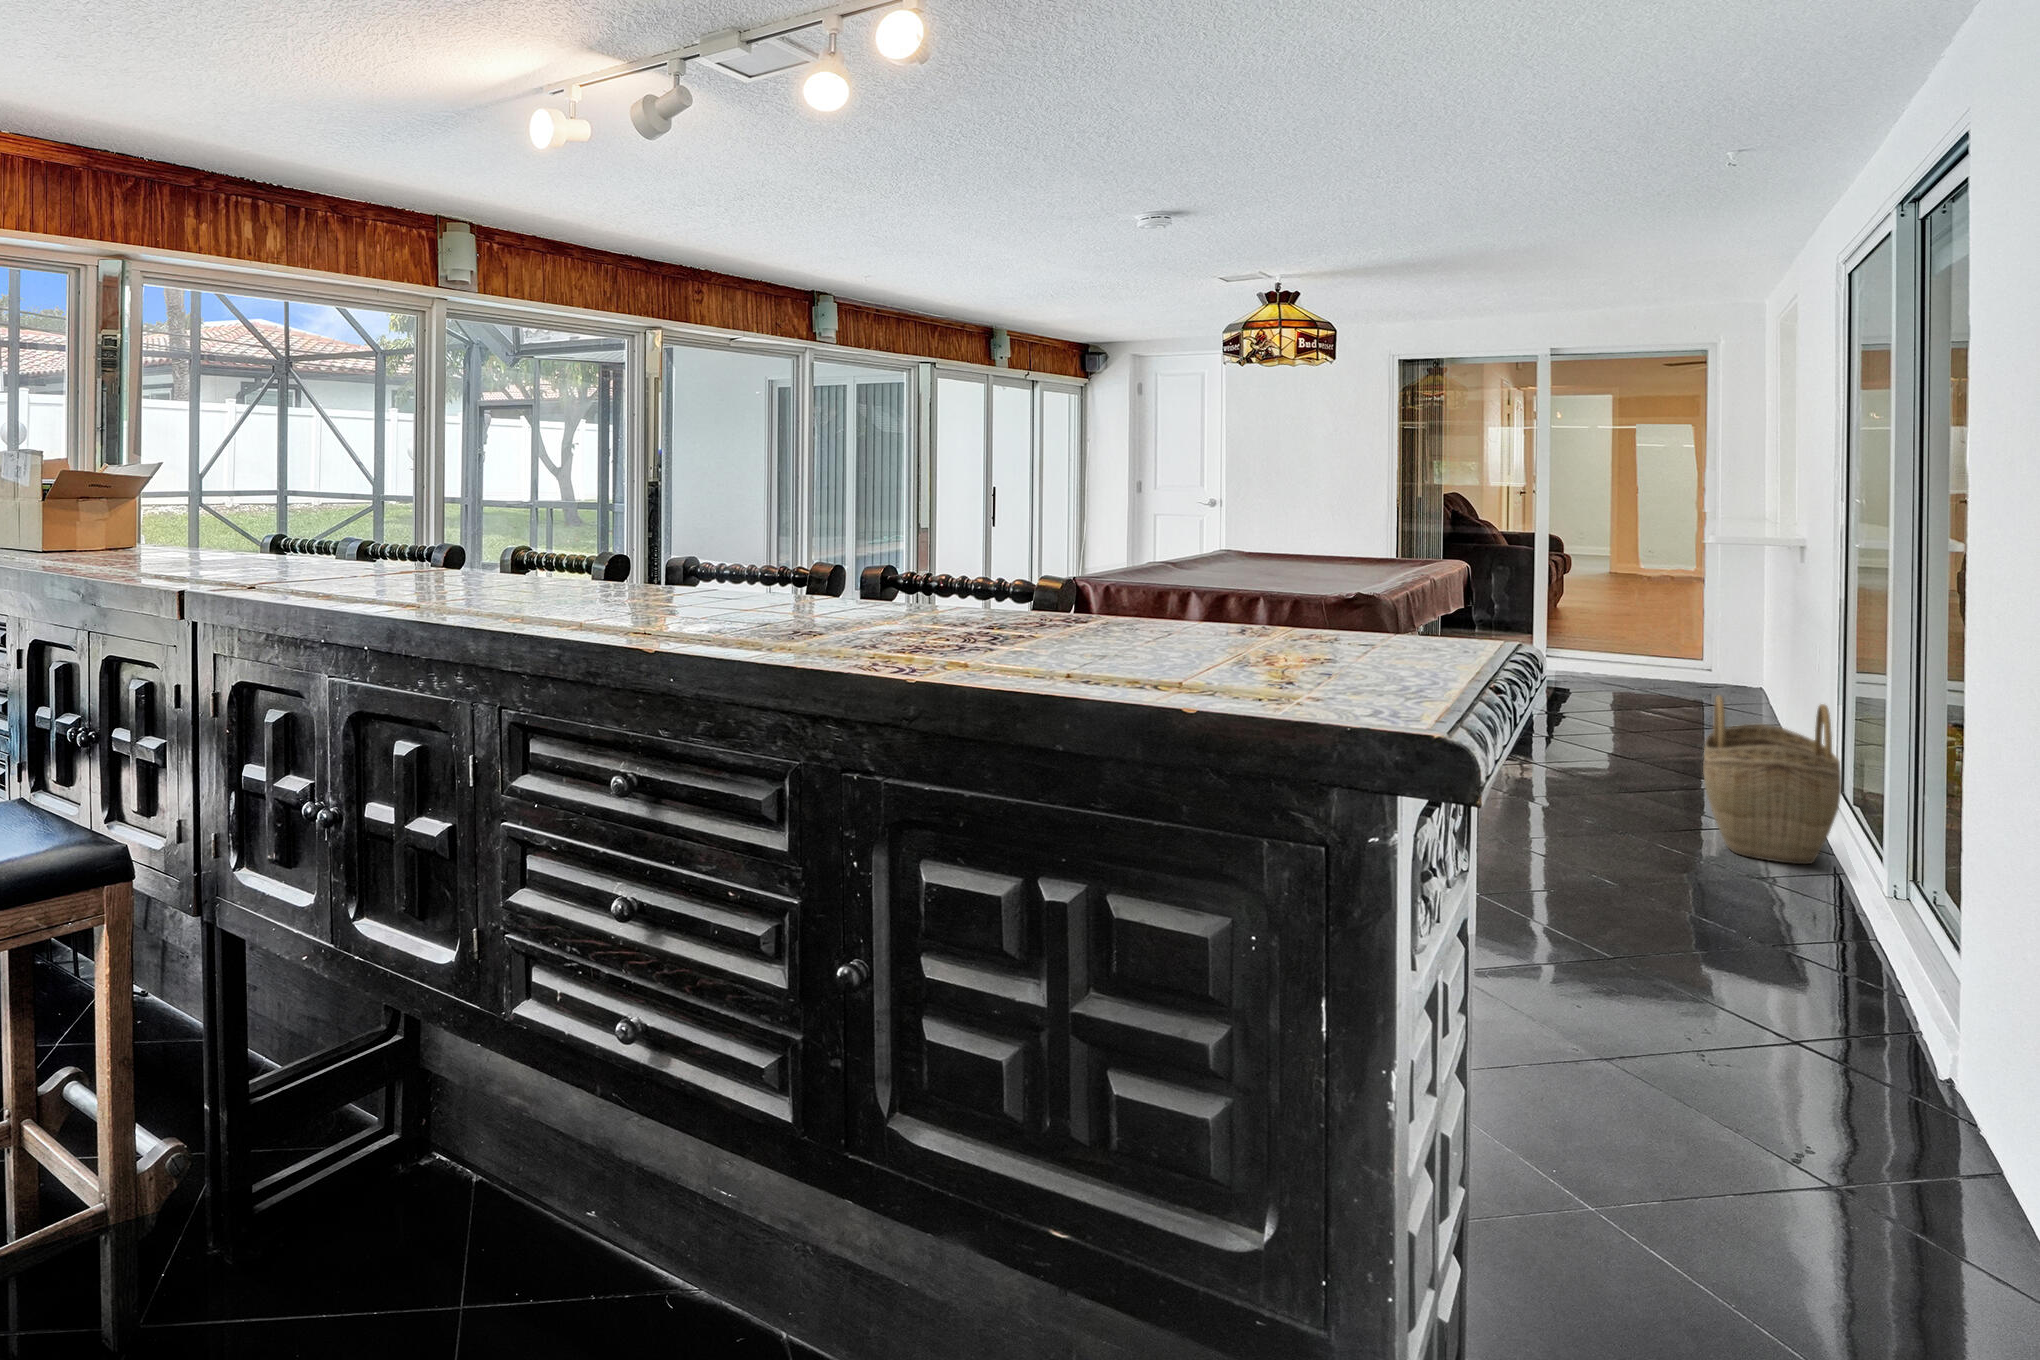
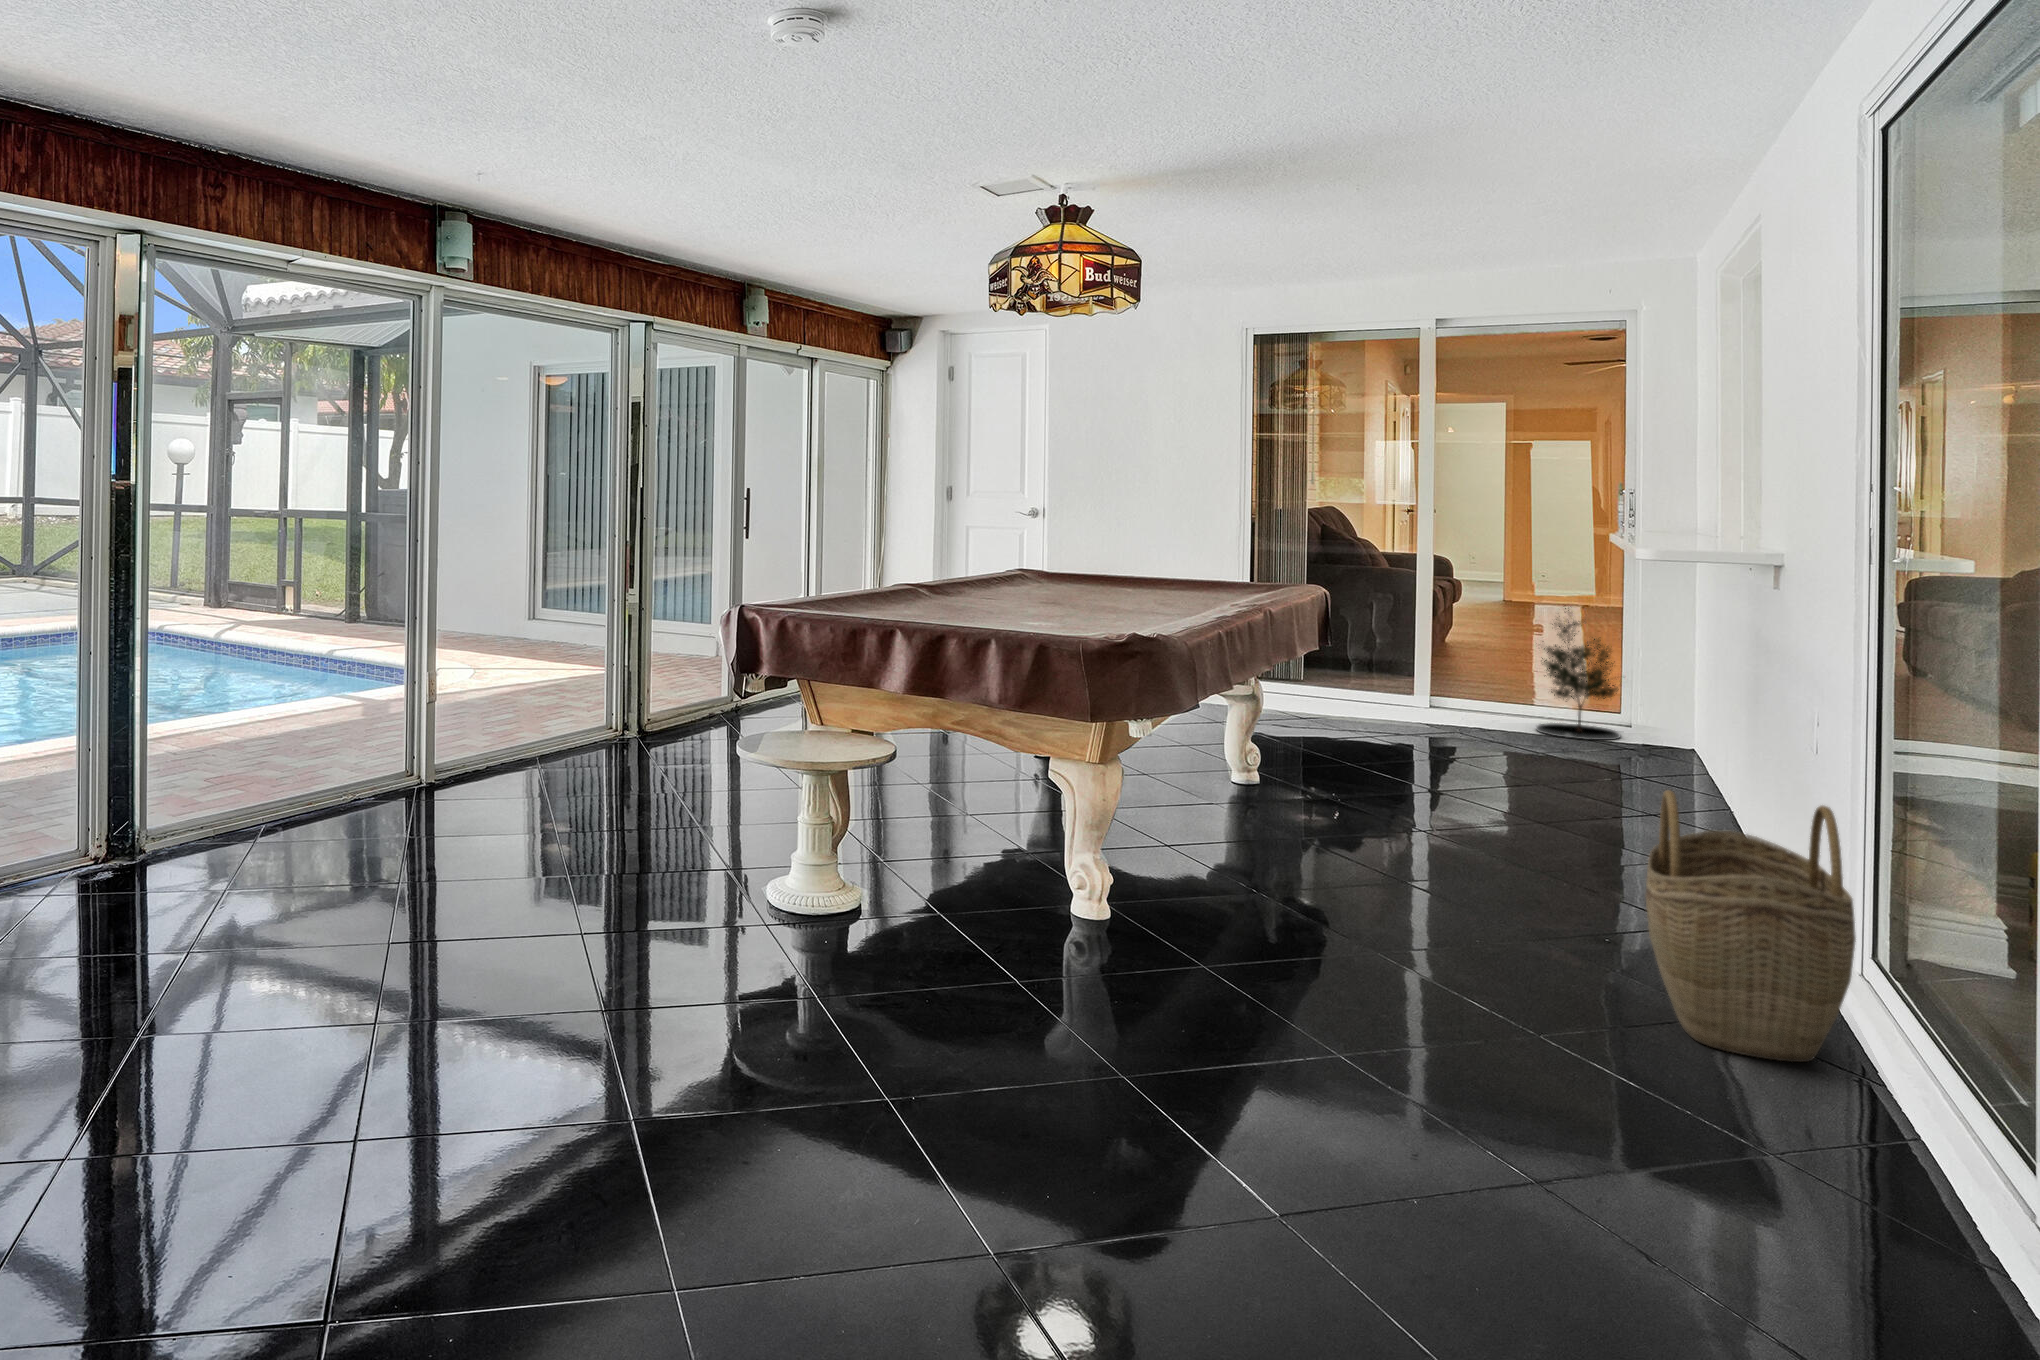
potted tree: none [1633,575,1712,683] -> present [1536,608,1620,740]

